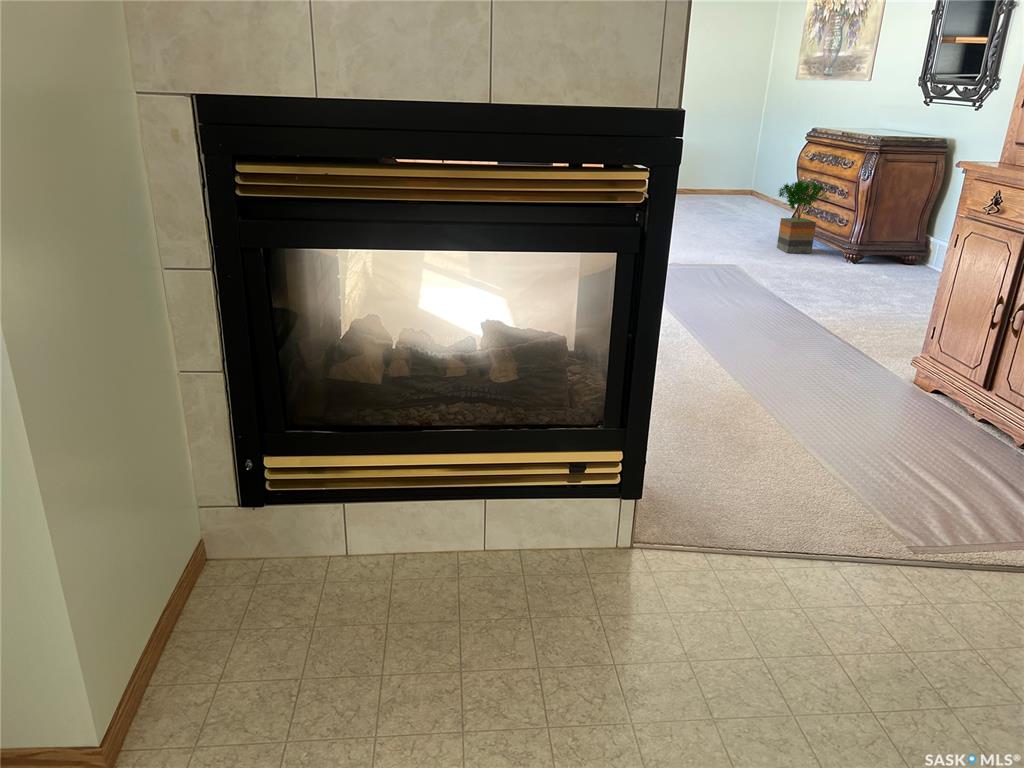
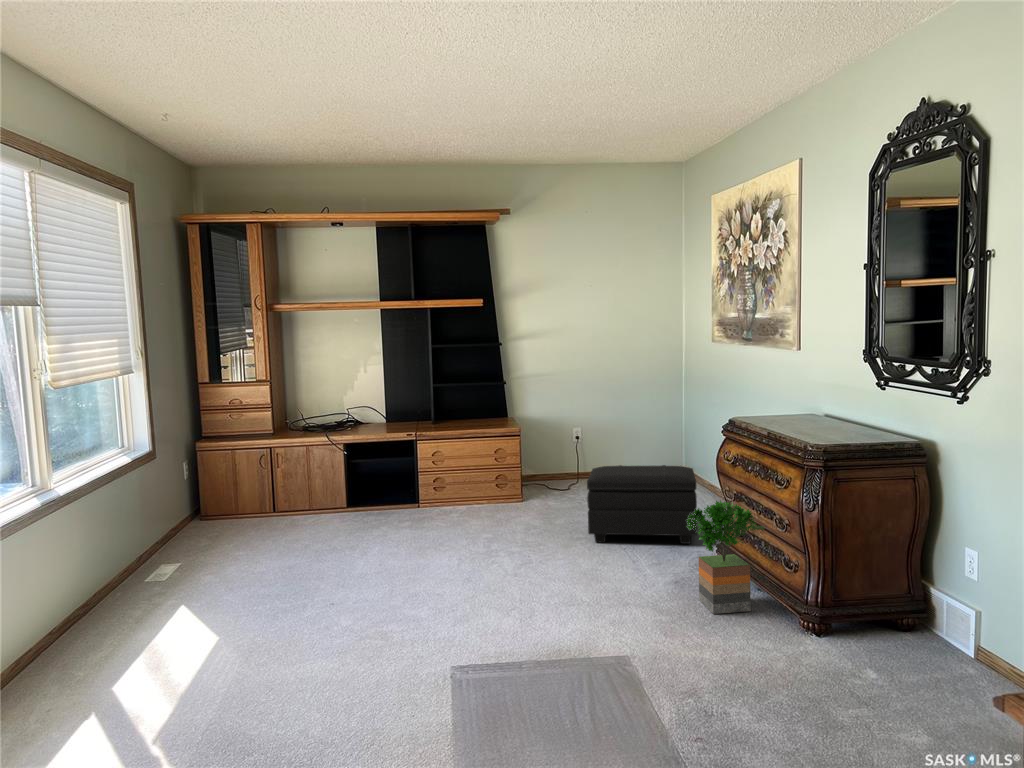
footstool: none [692,169,777,225] -> present [587,465,697,544]

